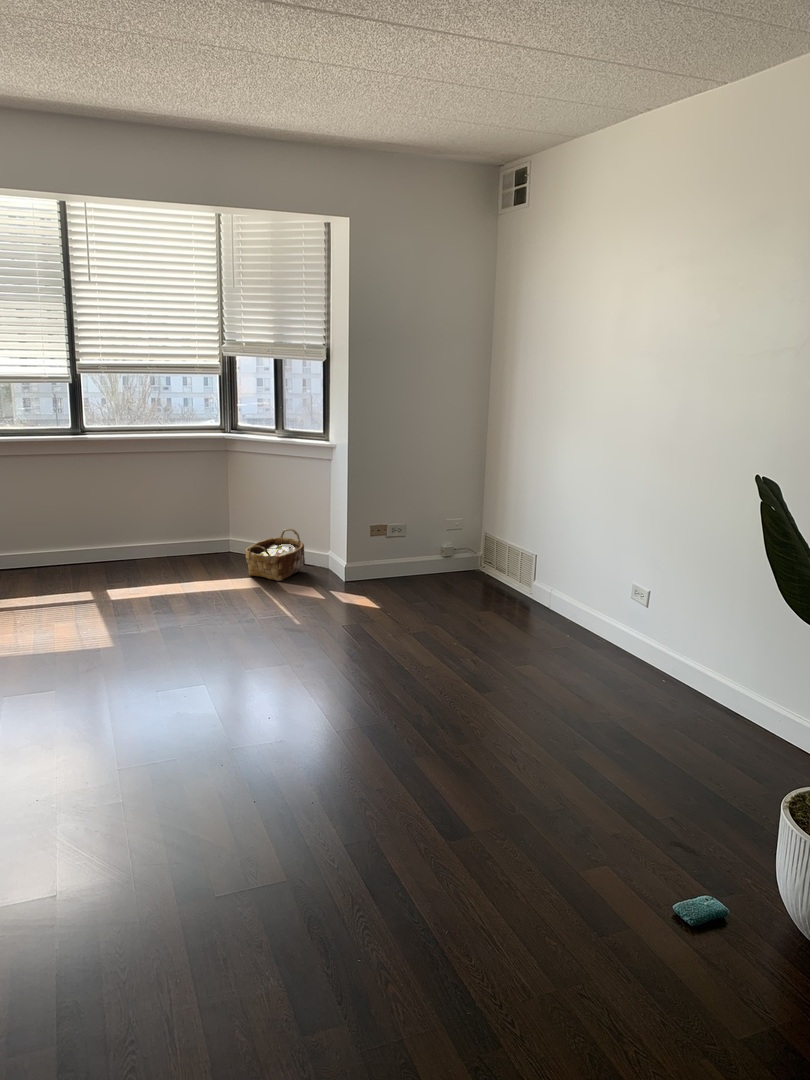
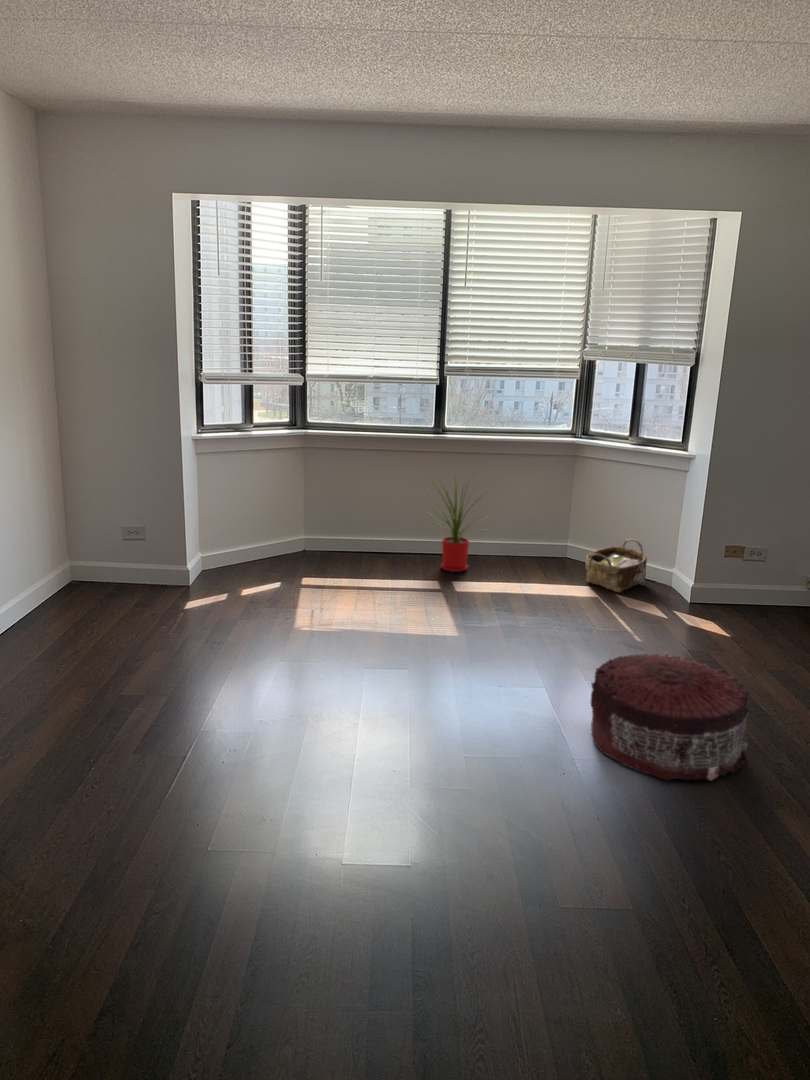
house plant: none [61,473,147,581] -> present [439,481,486,572]
pouf: none [243,620,384,730] -> present [591,654,749,780]

